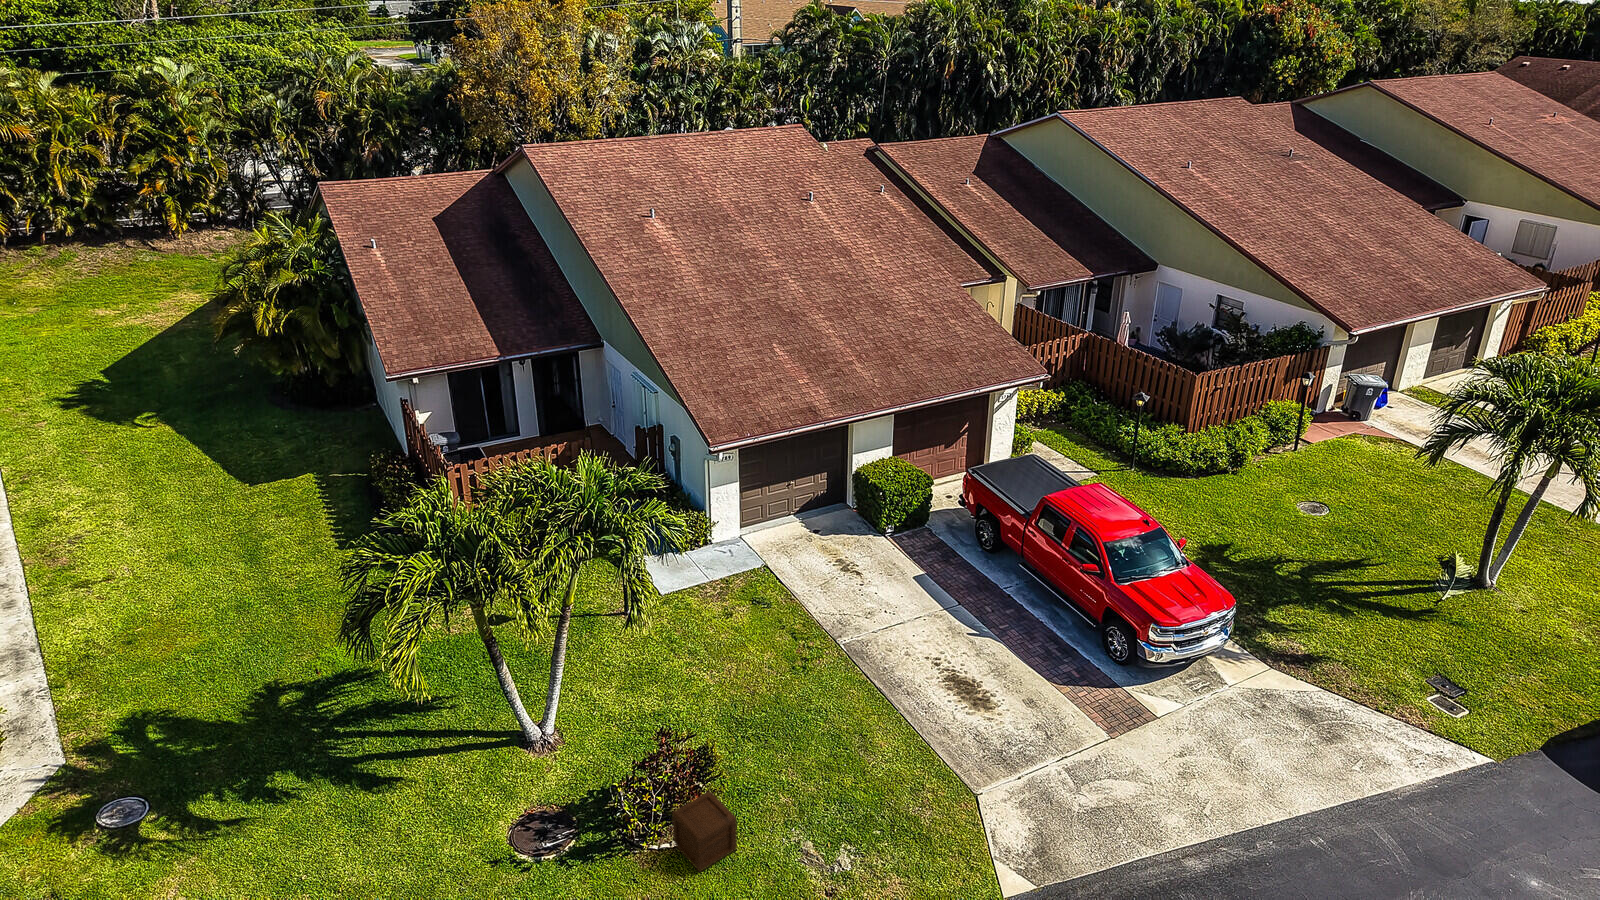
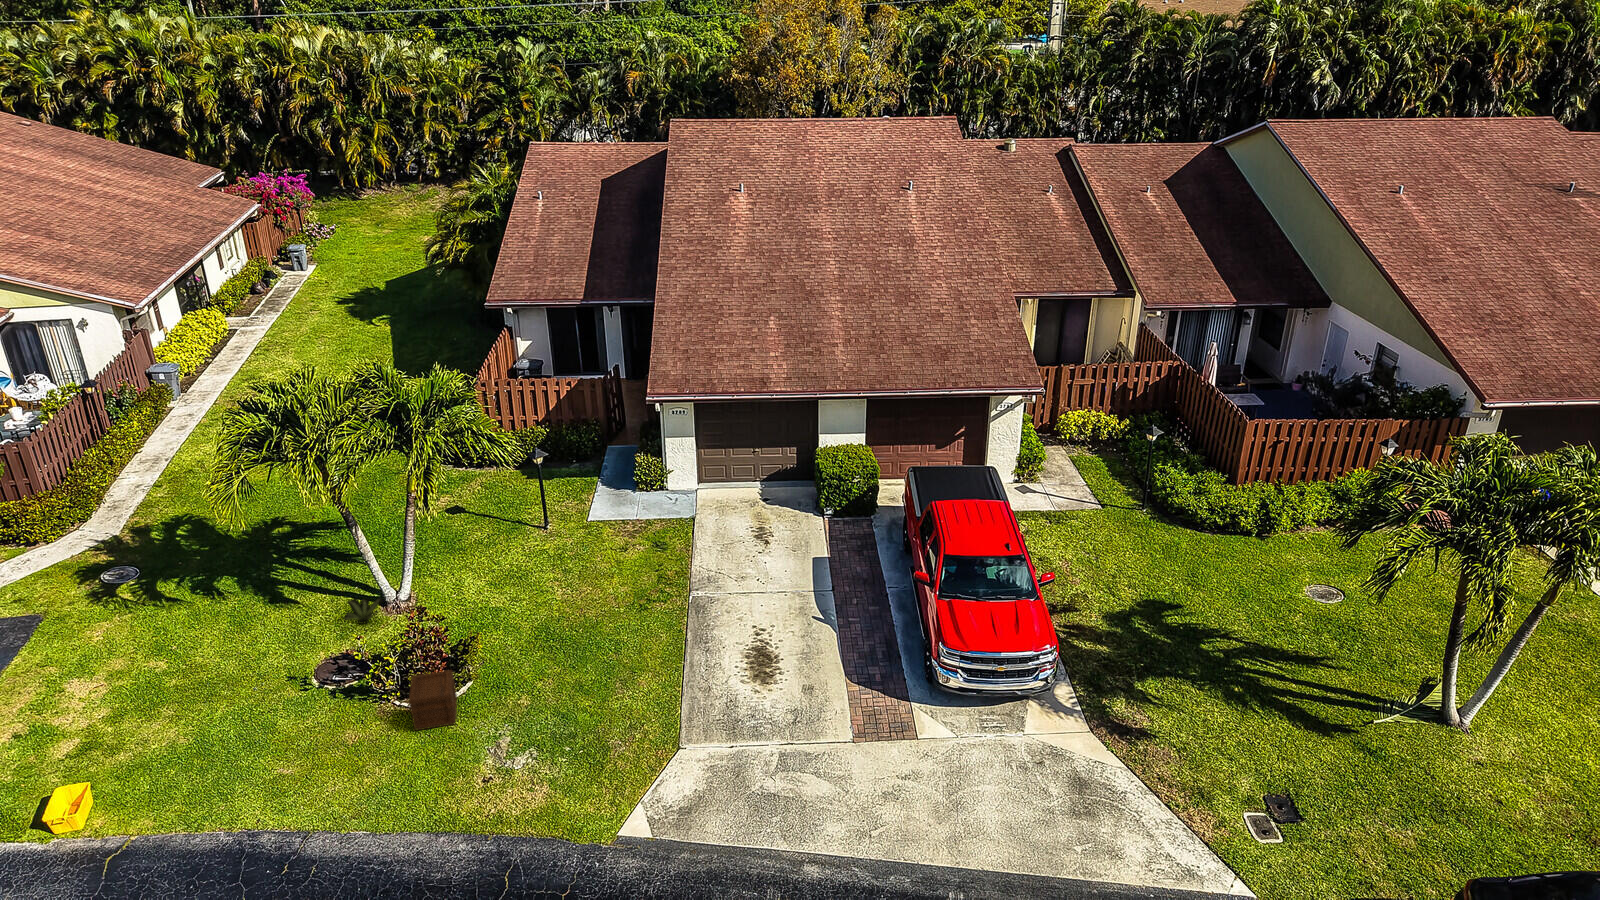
potted plant: none [488,738,538,777] -> present [343,598,383,624]

